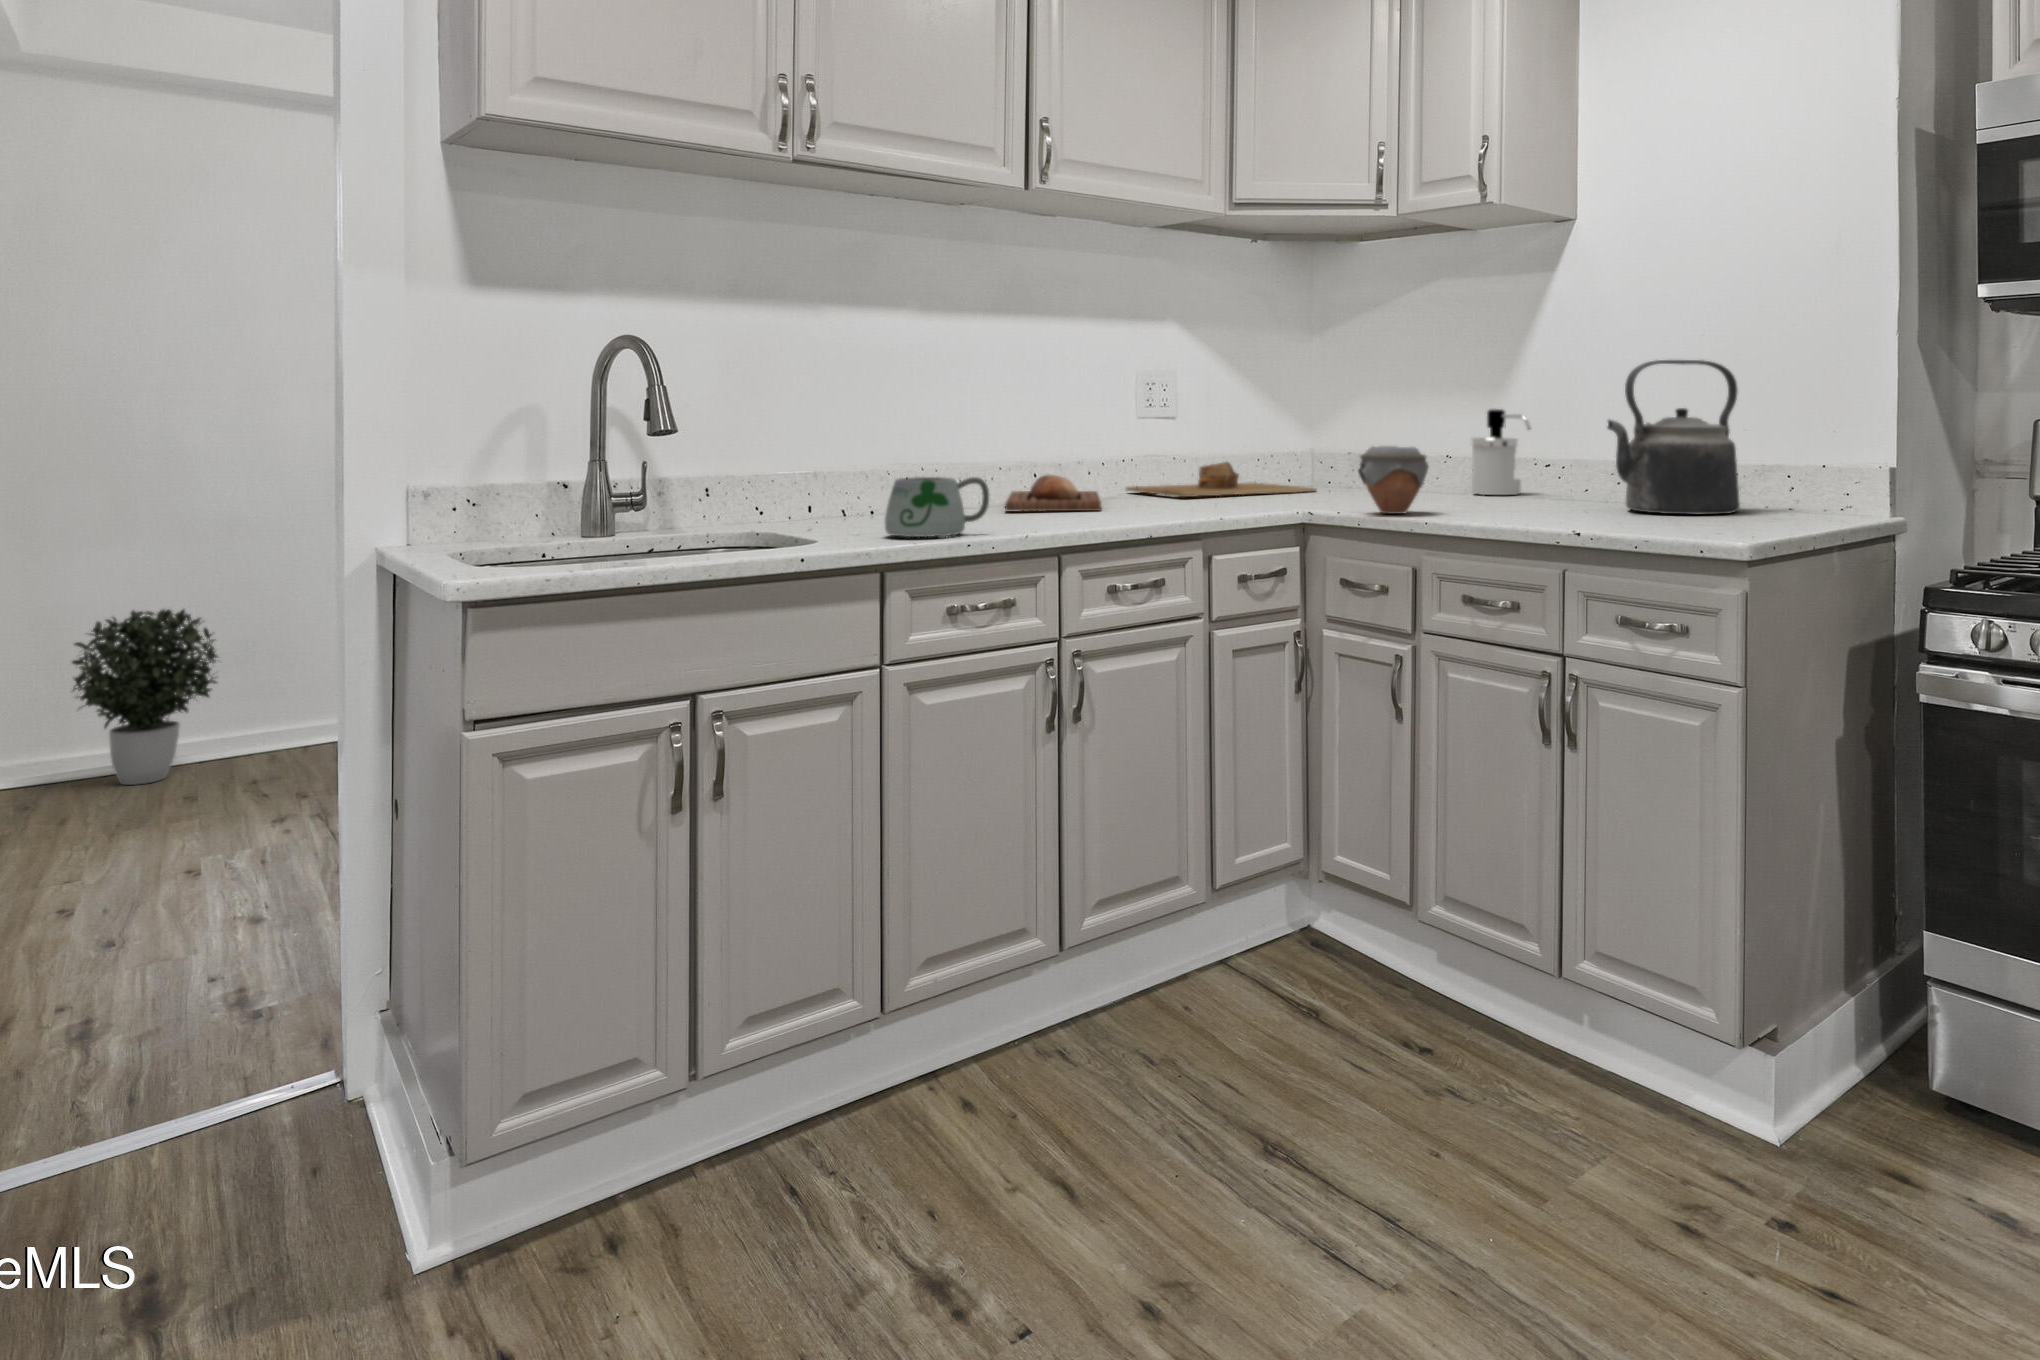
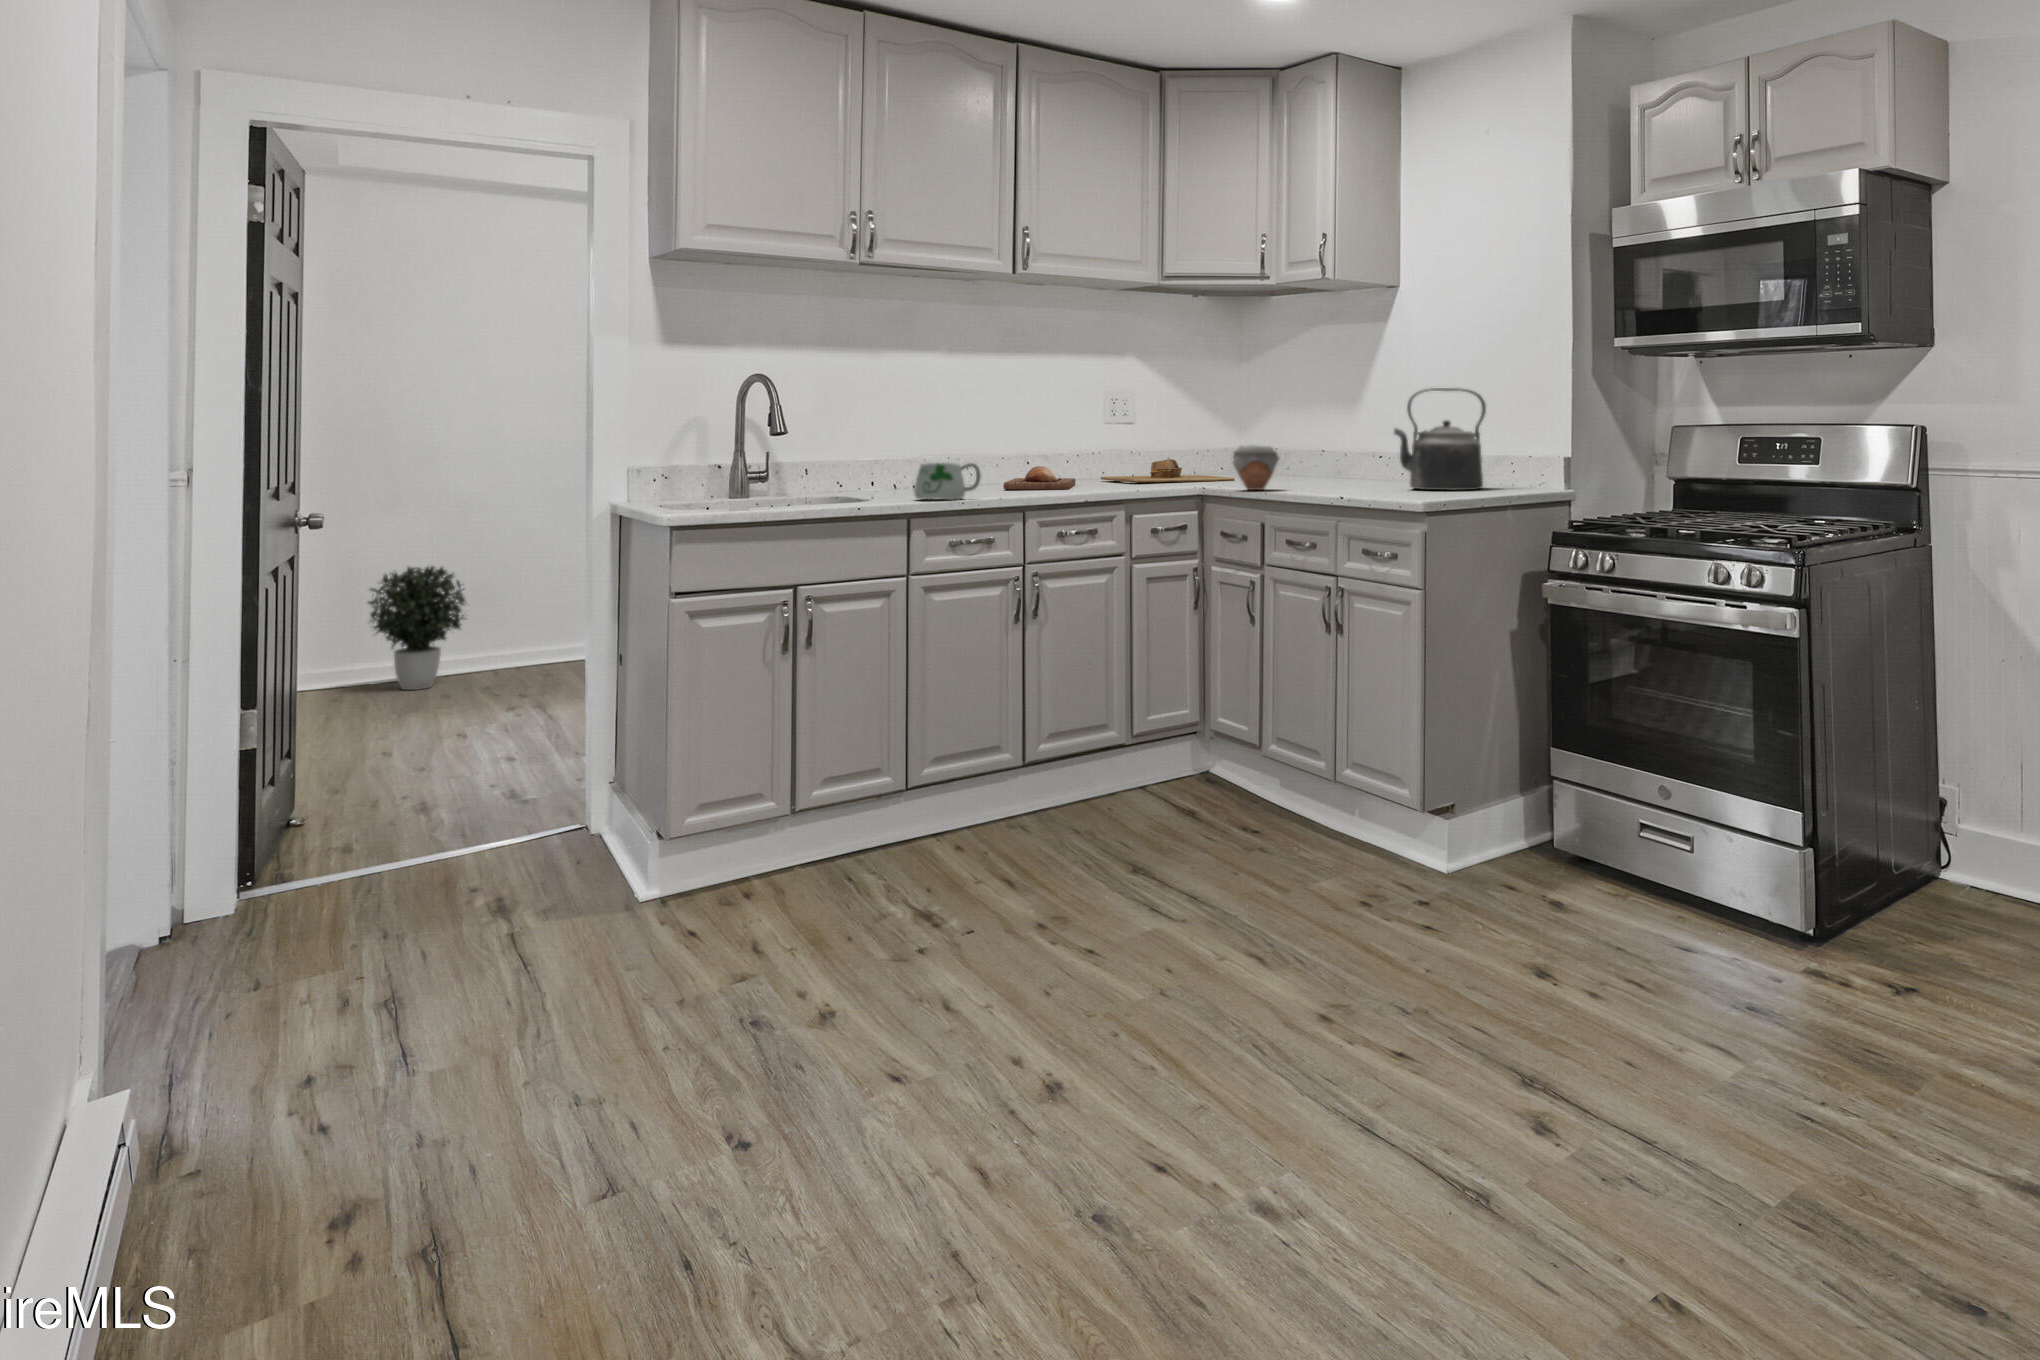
soap dispenser: present [1470,409,1531,495] -> none [1335,422,1372,482]

